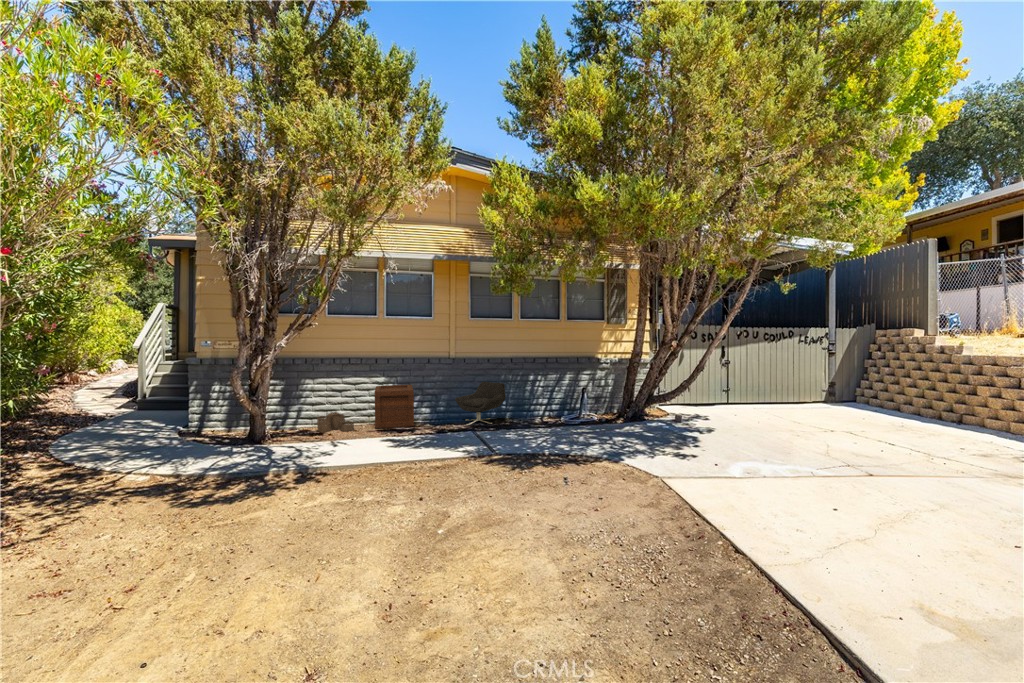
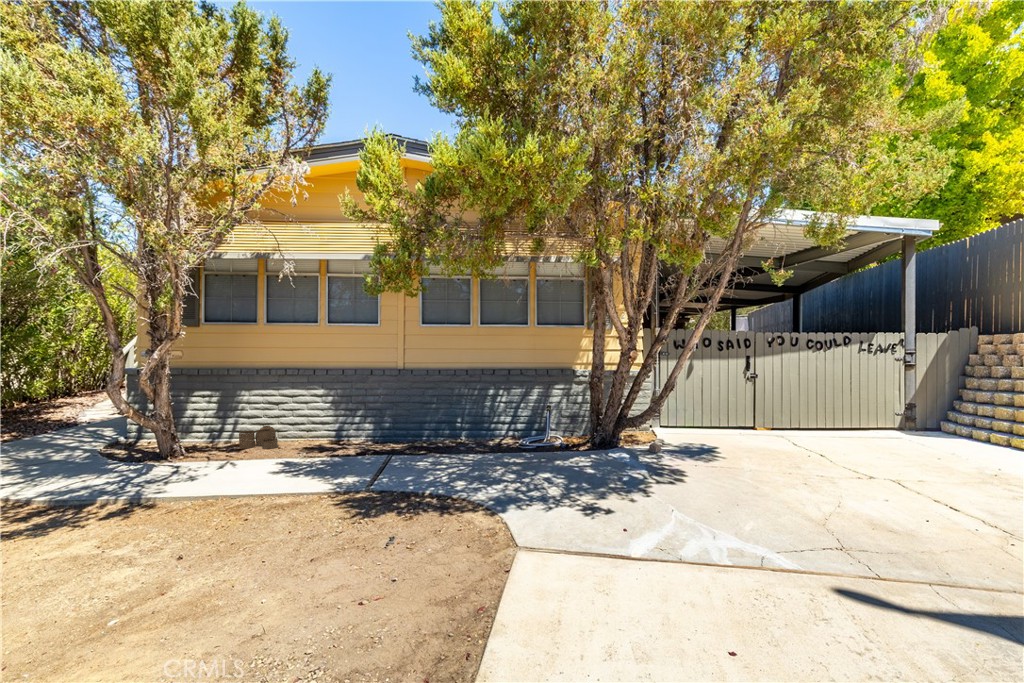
lounge chair: present [455,382,506,425] -> none [393,396,450,447]
wooden crate: present [374,385,414,429] -> none [297,398,354,447]

